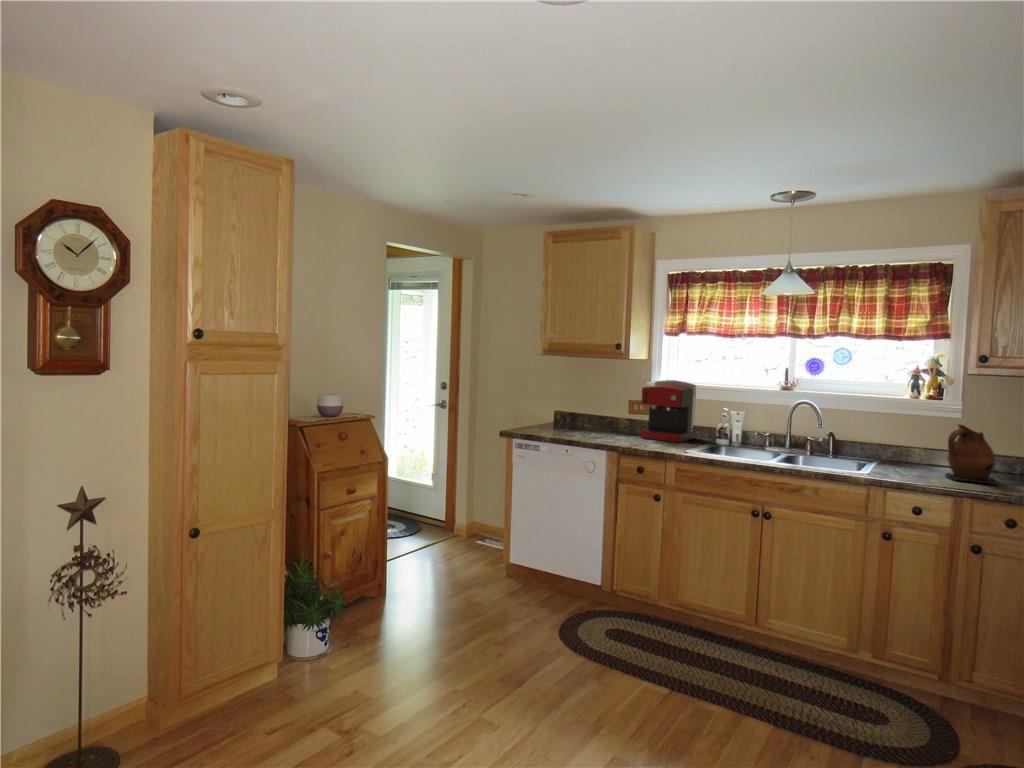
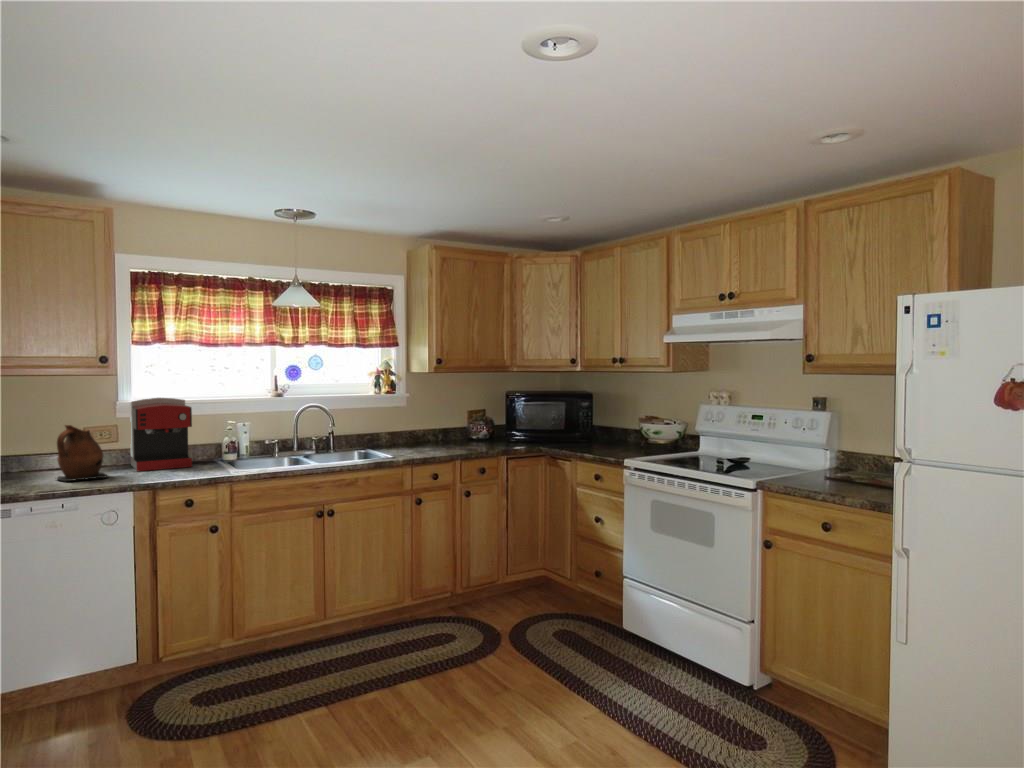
ceramic pitcher: present [945,424,998,484] -> present [57,425,108,481]

